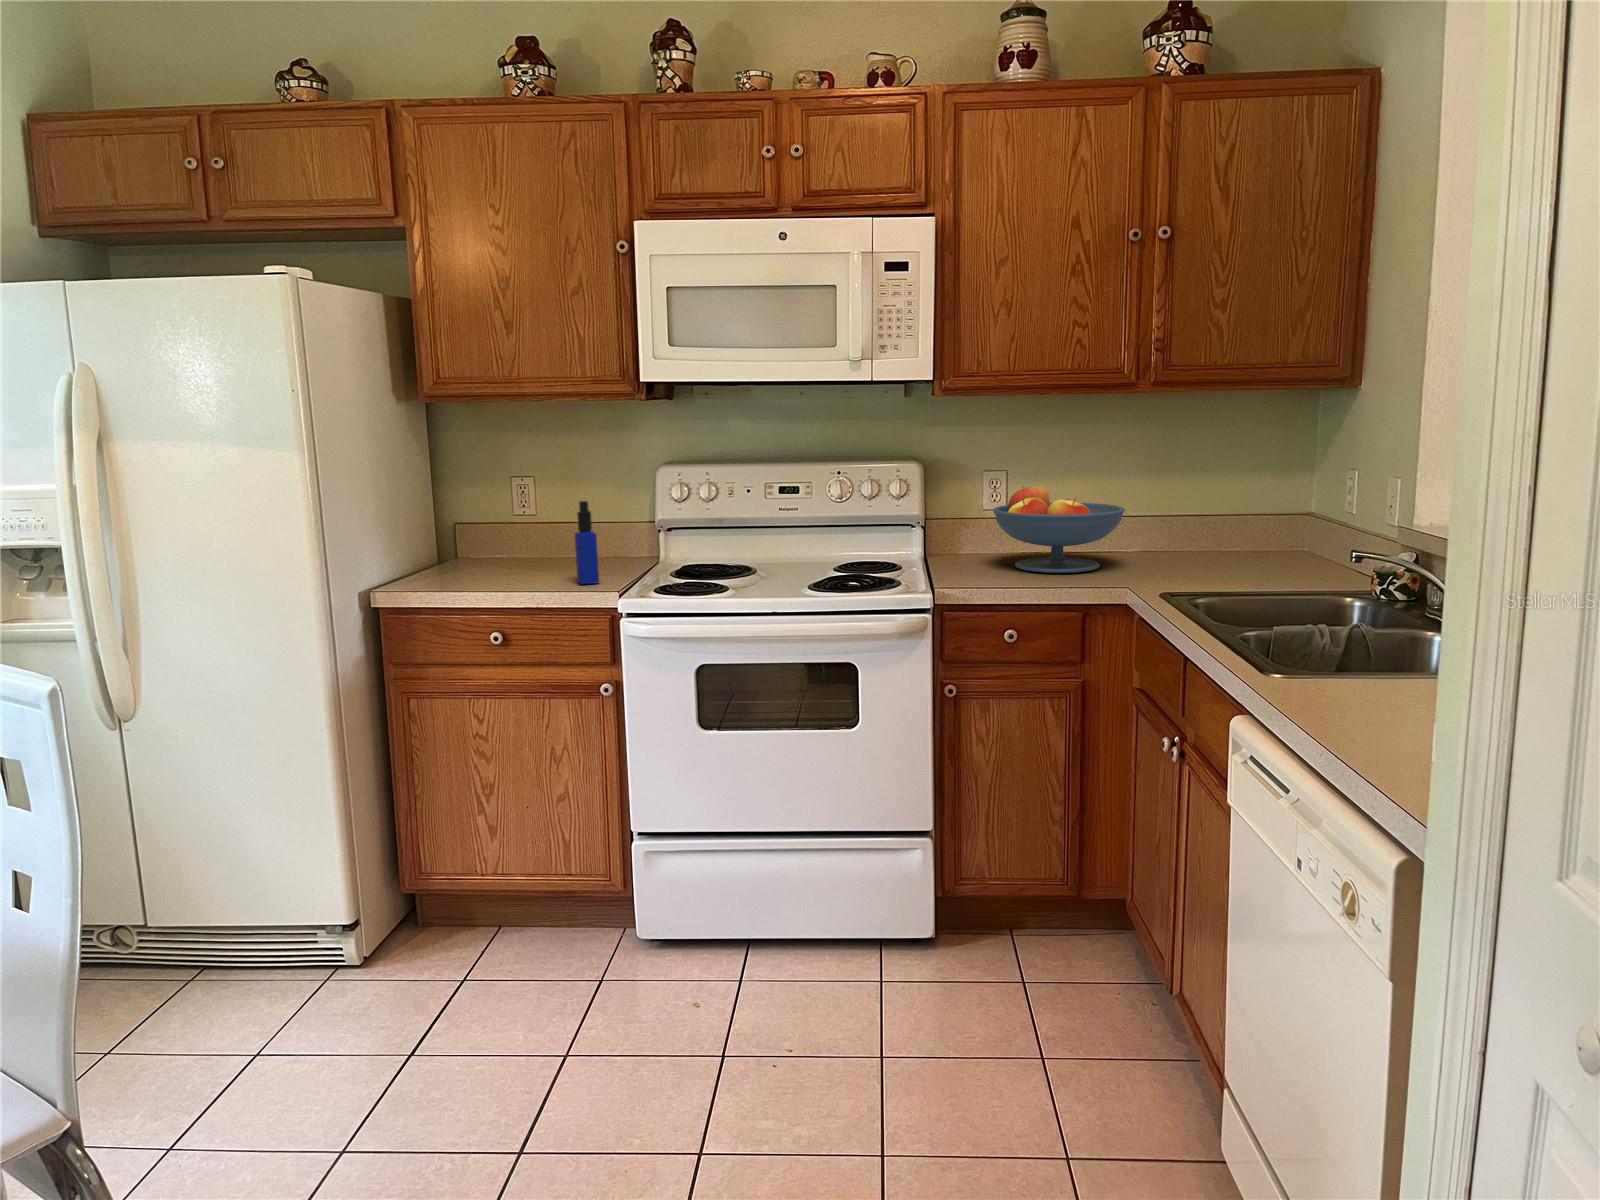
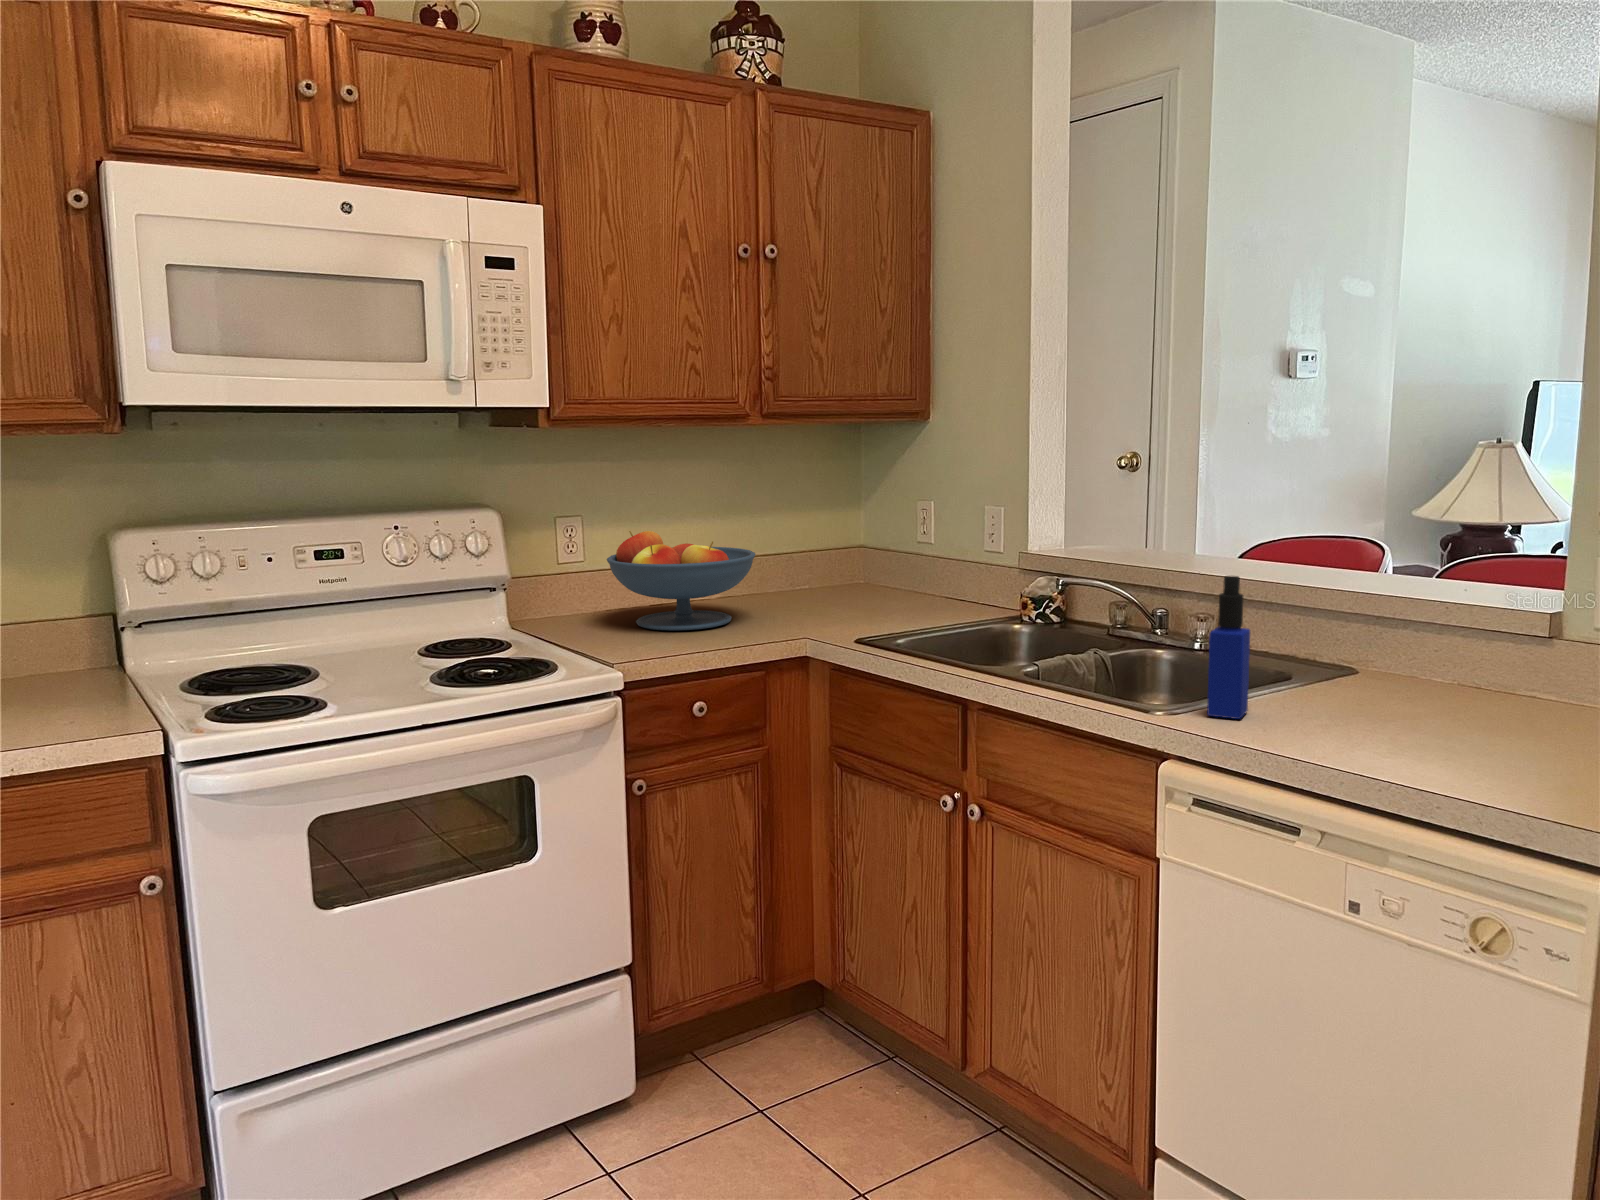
bottle: present [575,501,599,585] -> present [1207,576,1250,719]

